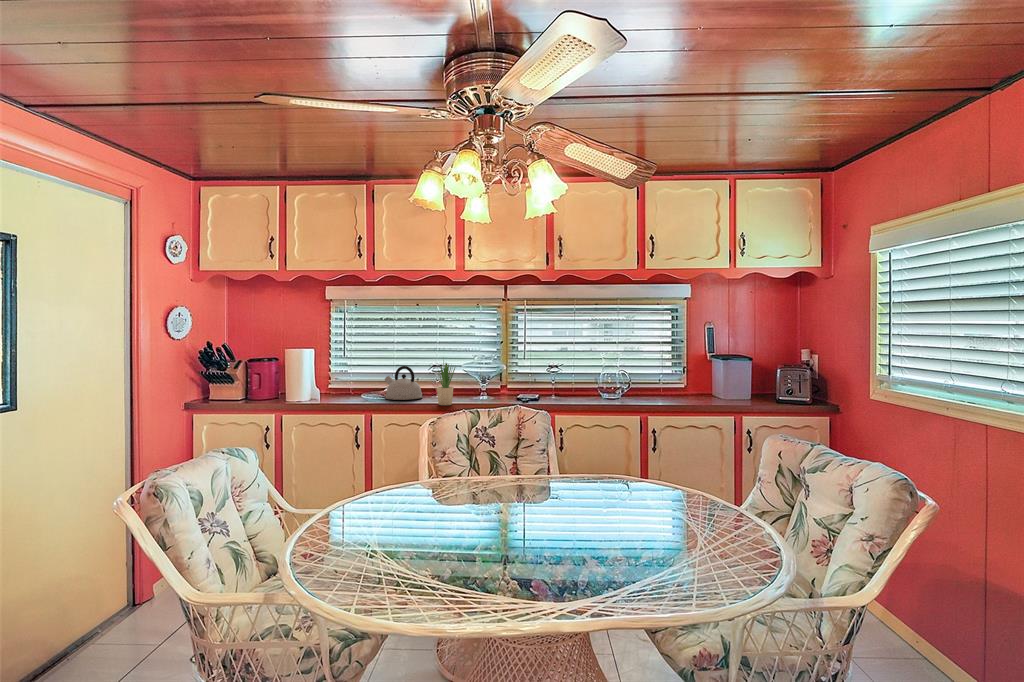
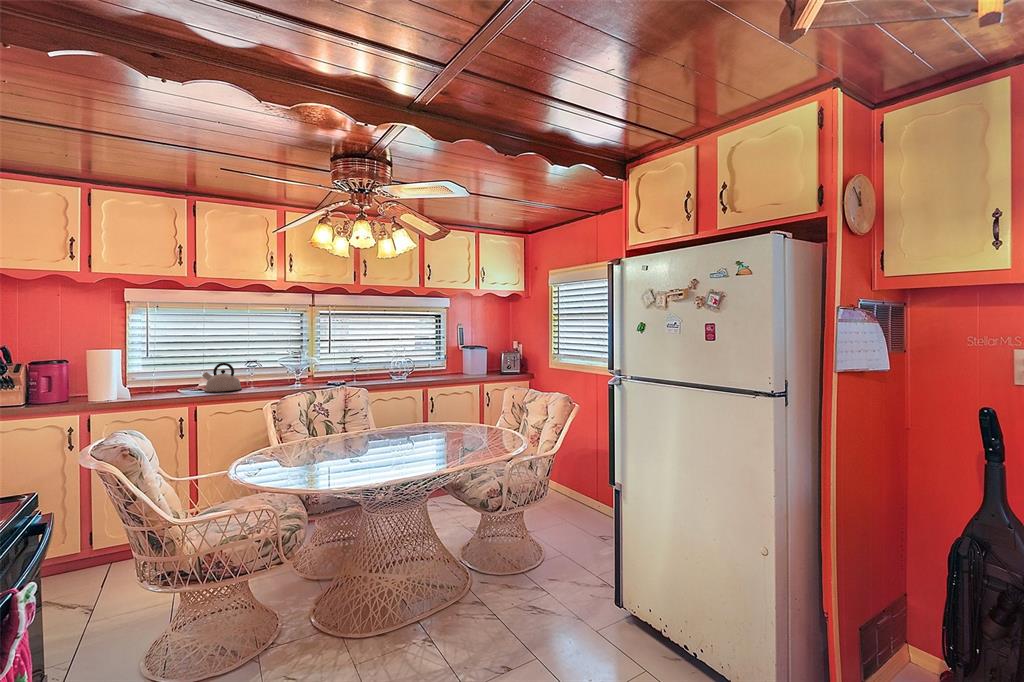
potted plant: present [437,362,455,405] -> none [261,353,279,392]

